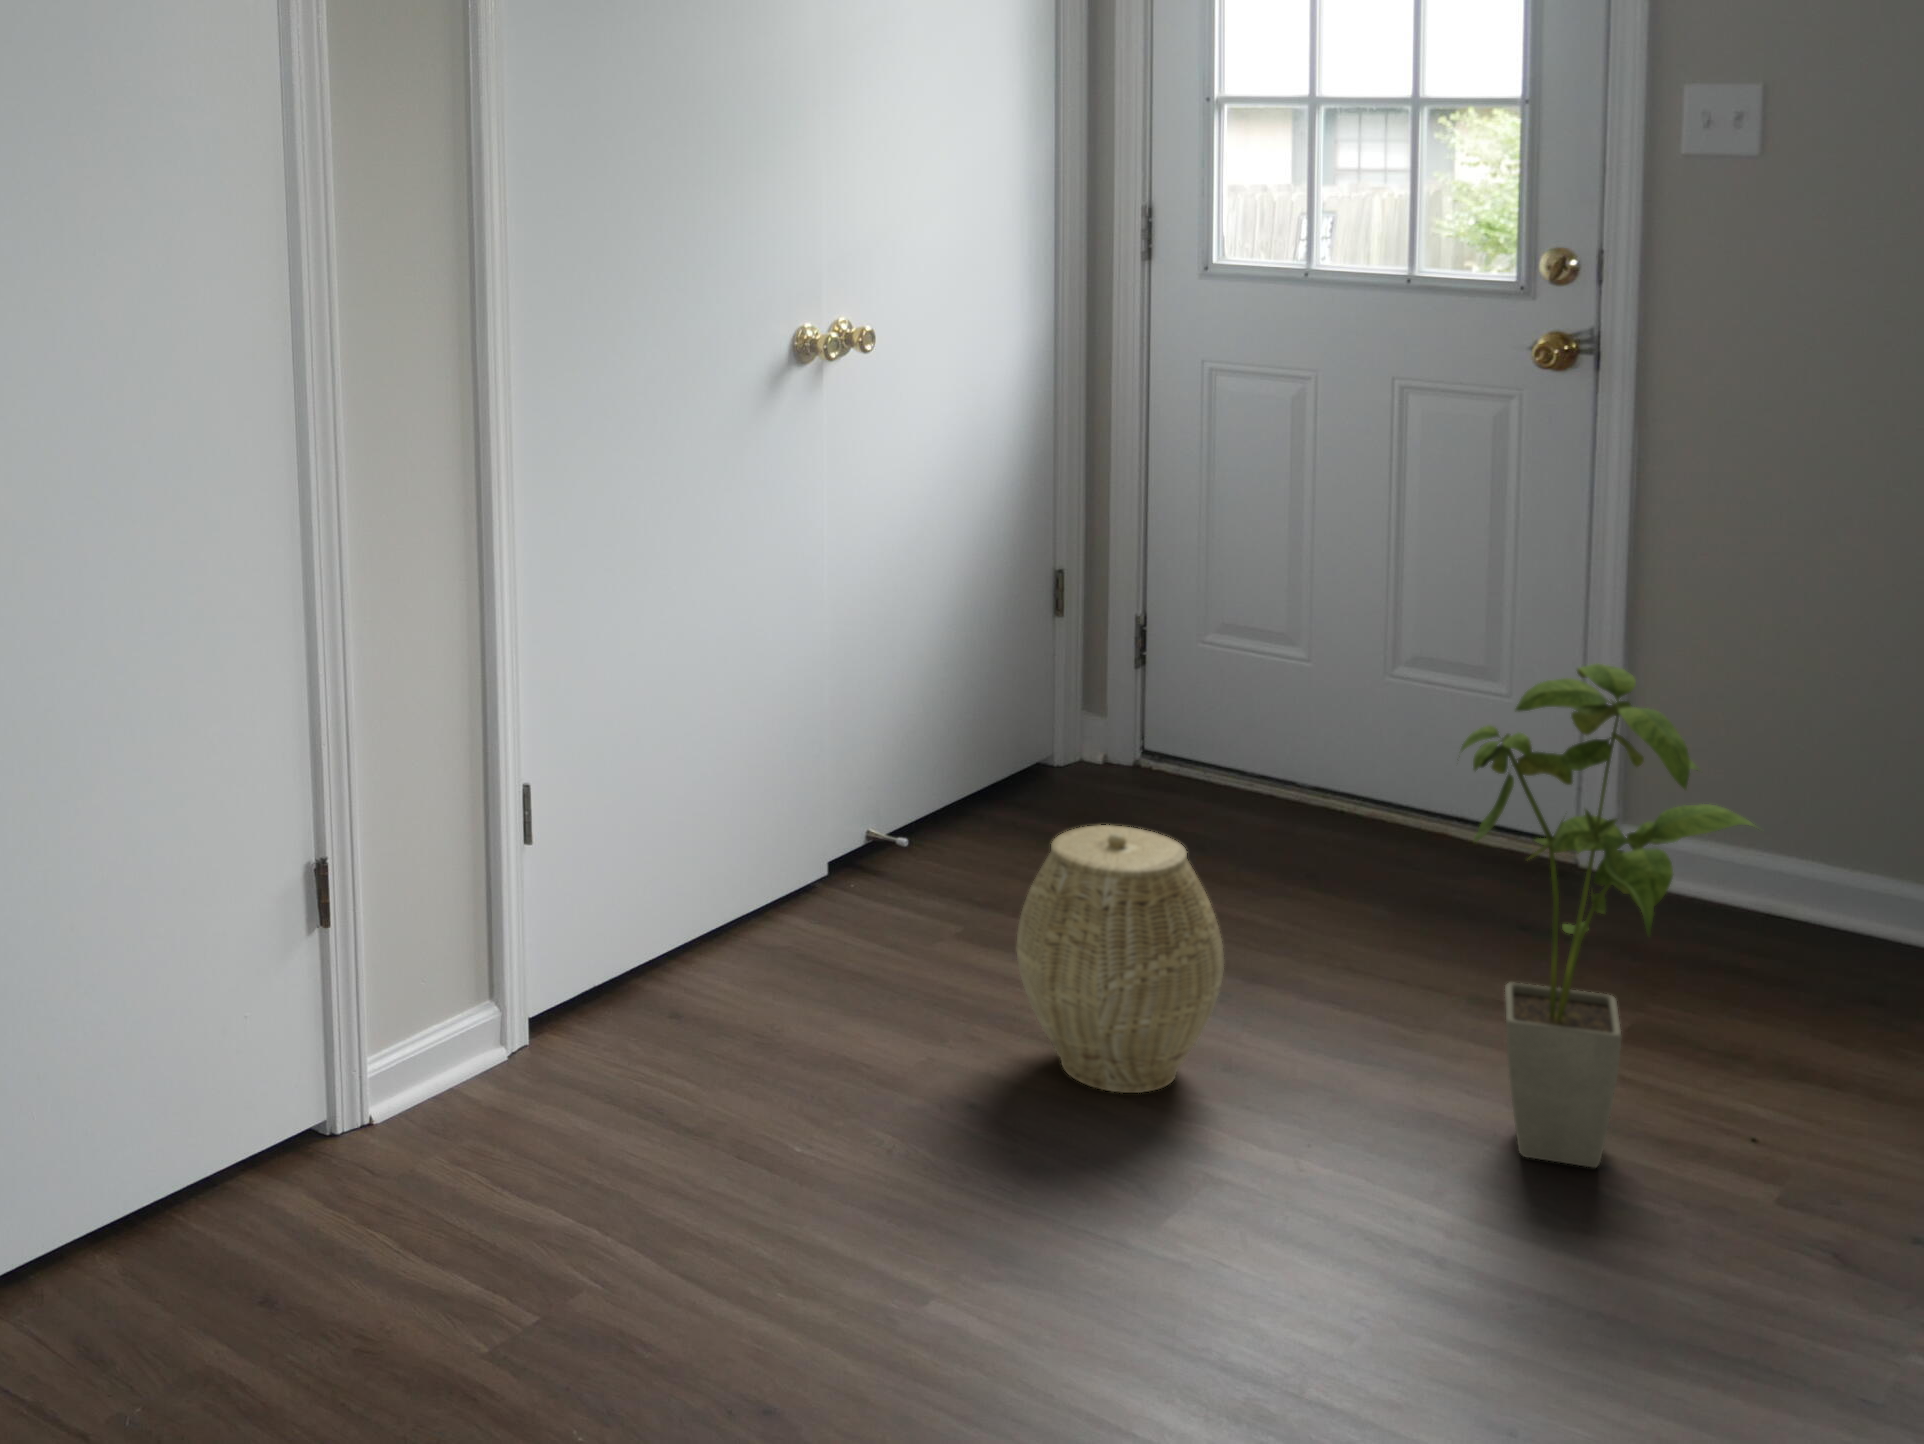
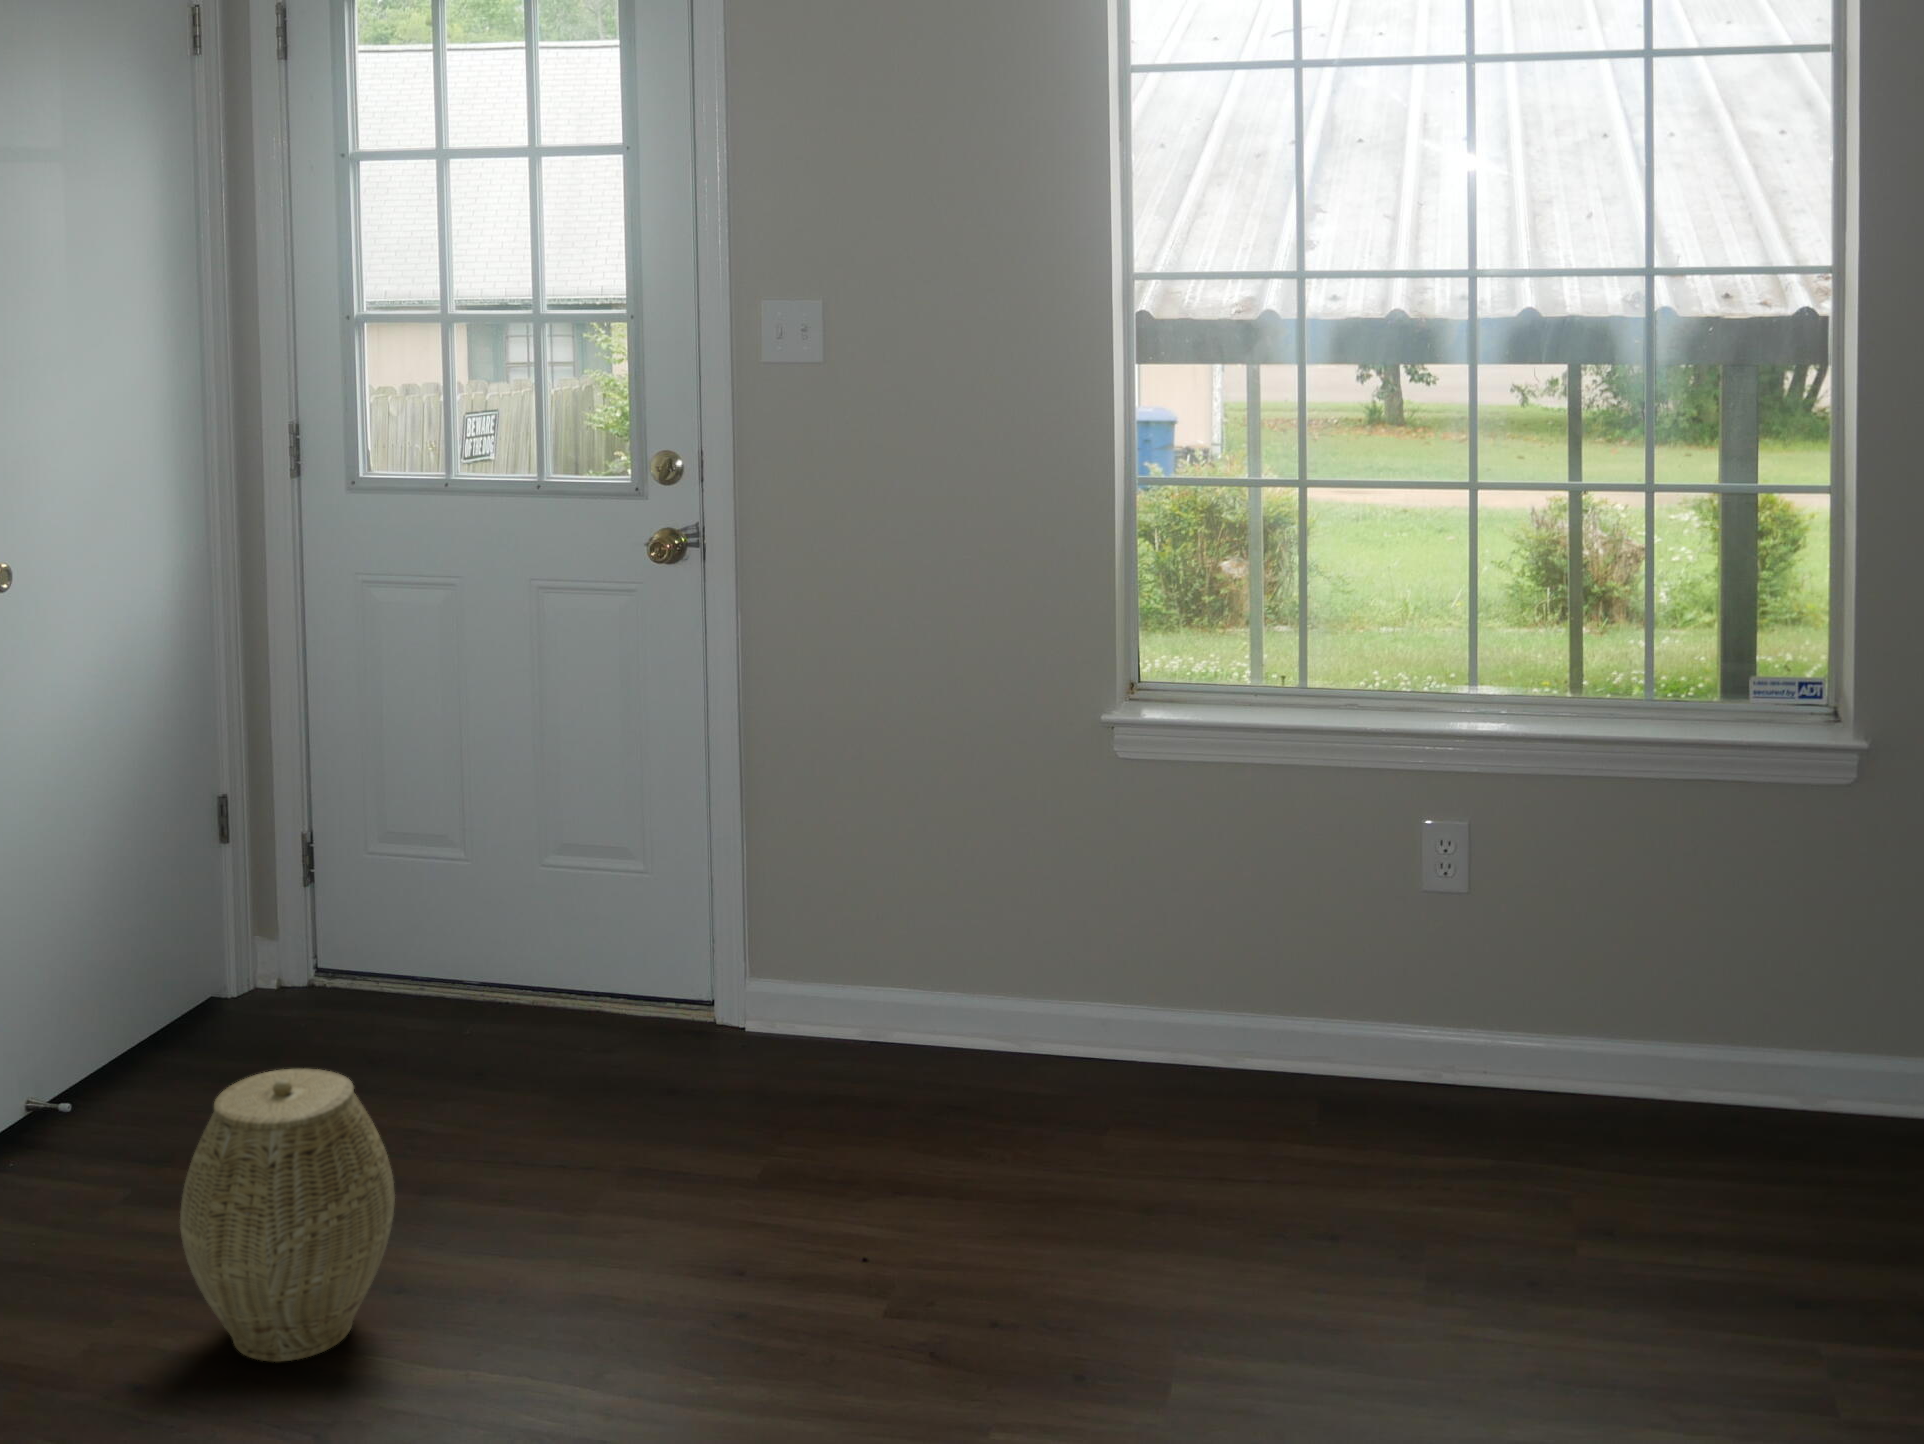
house plant: present [1459,664,1755,1168] -> none [602,839,858,1331]

